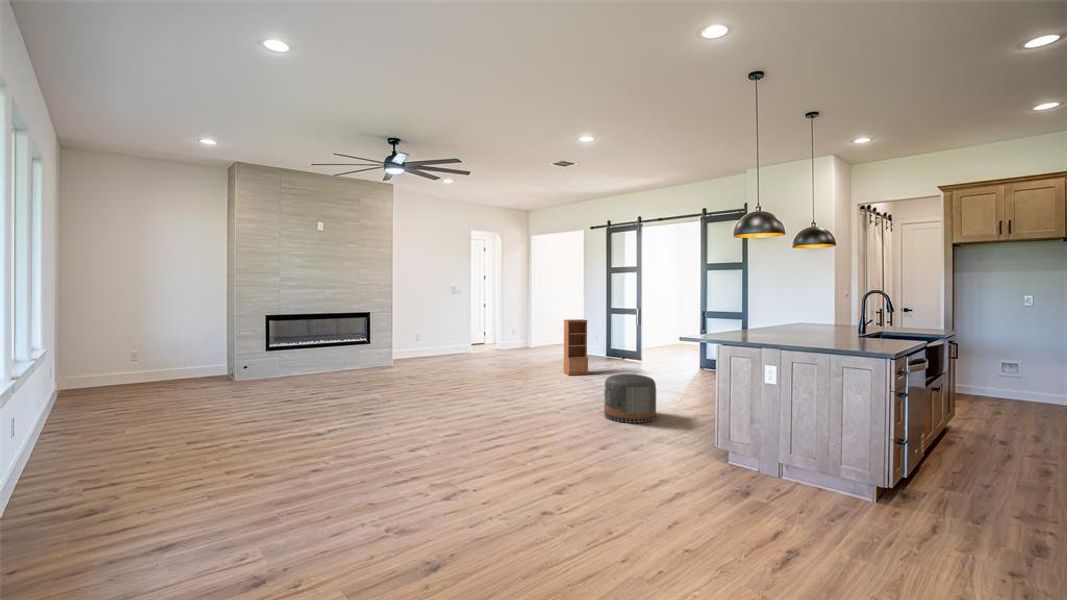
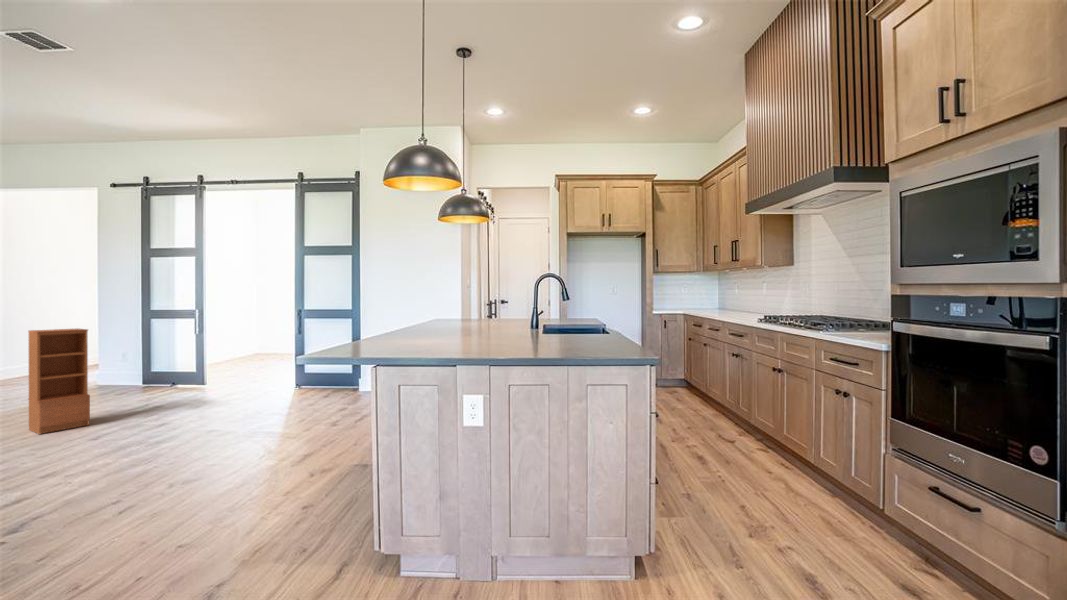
pouf: present [604,374,656,423] -> none [101,426,230,541]

